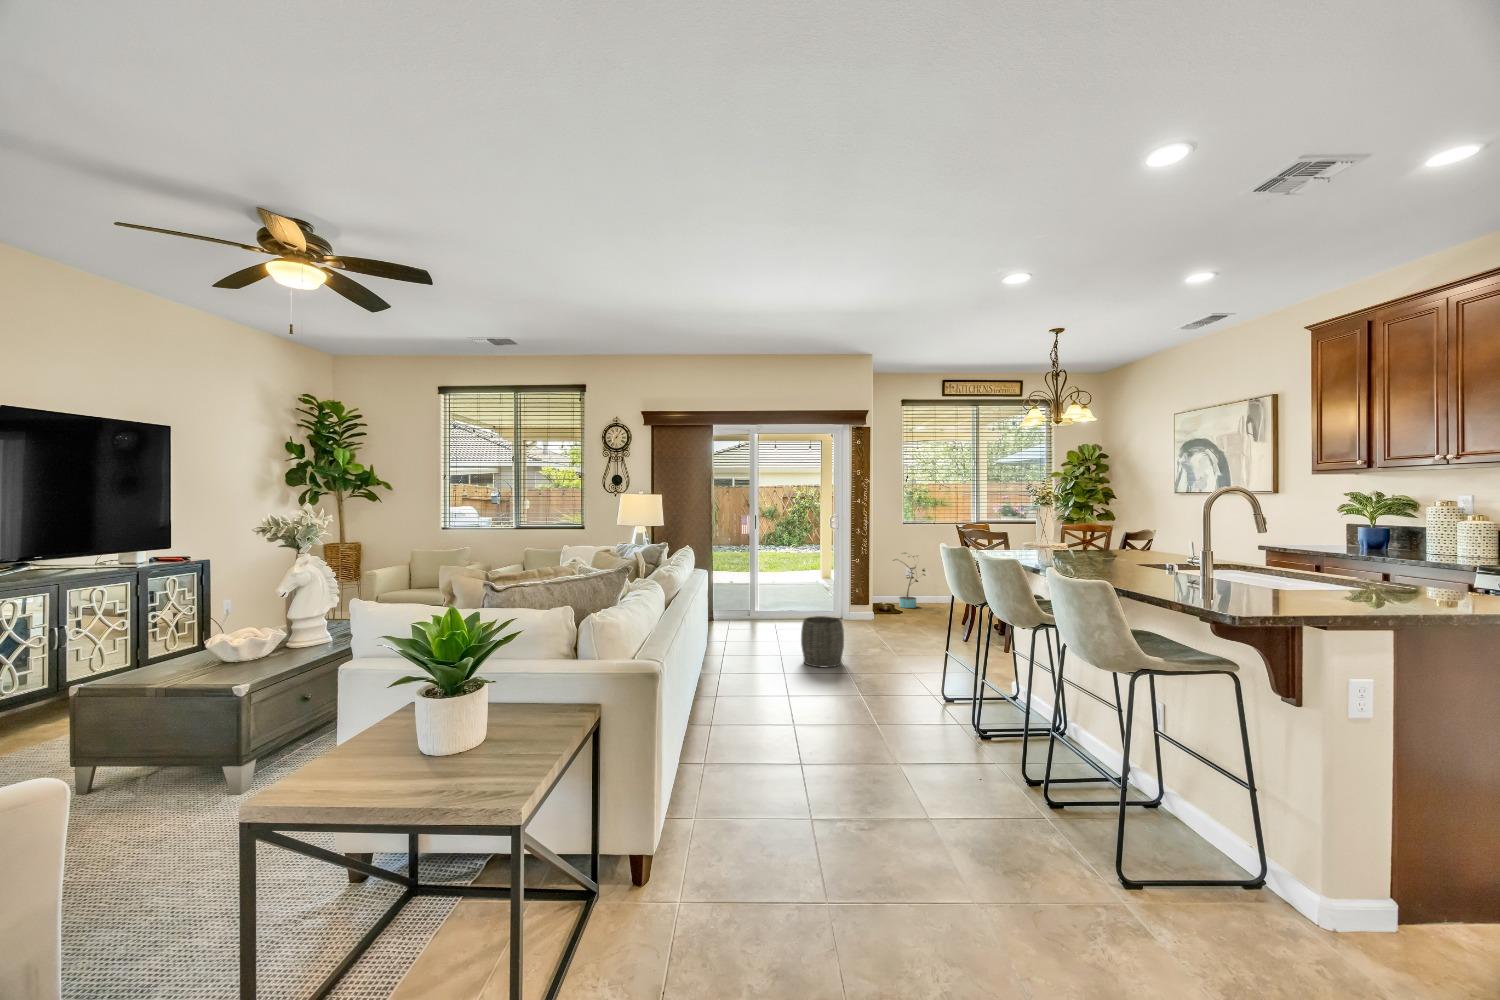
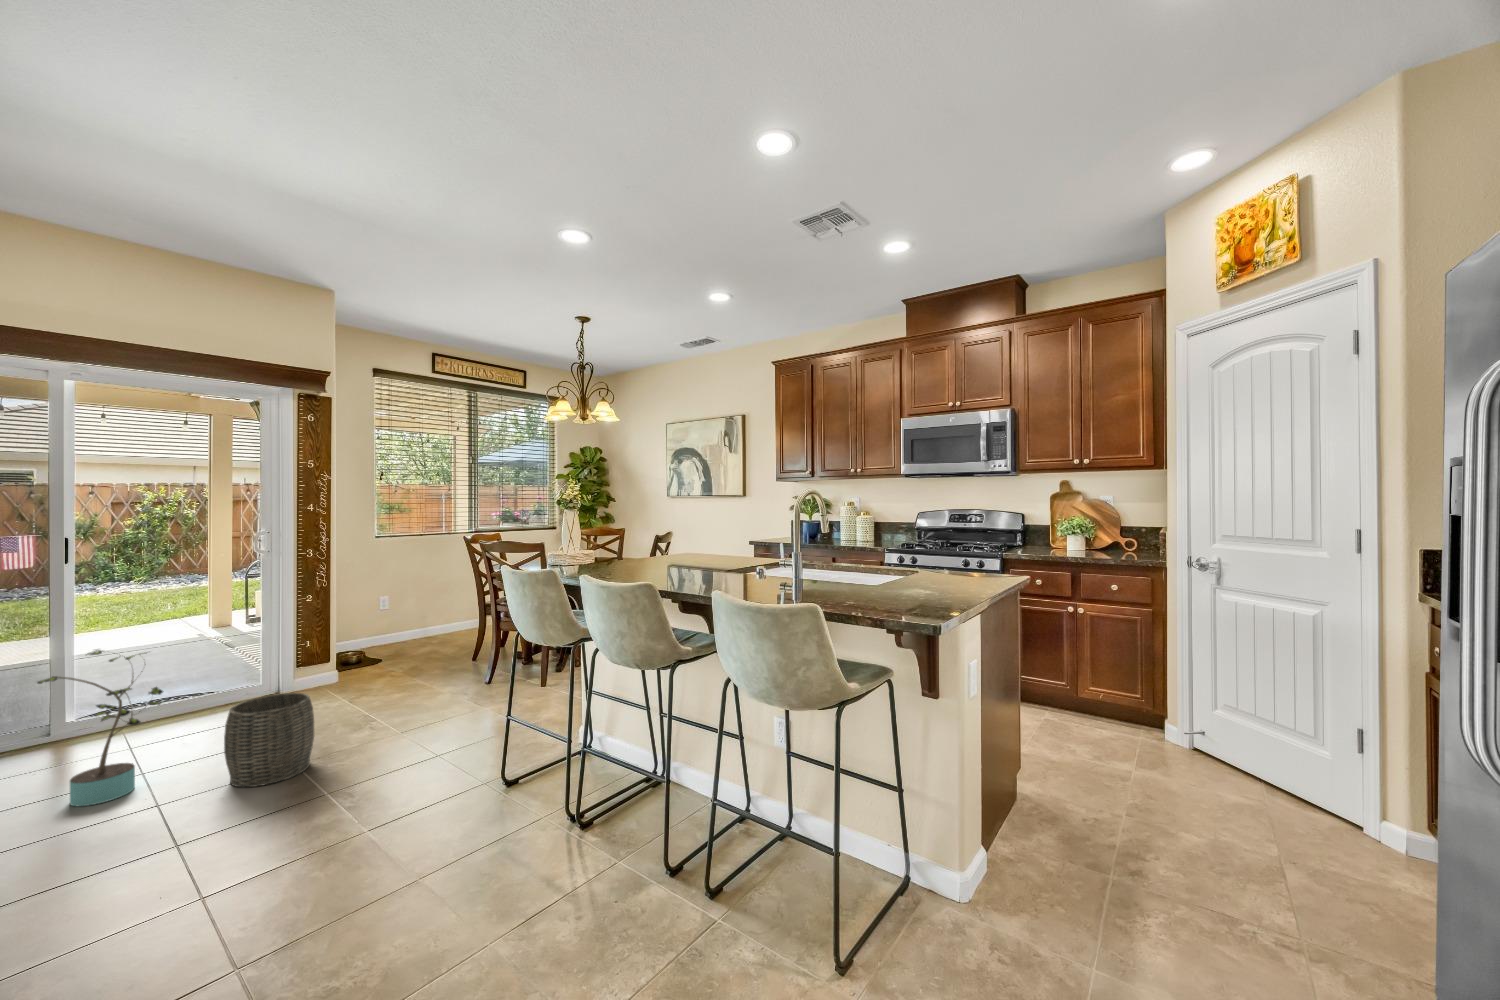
potted plant: present [893,553,925,608] -> present [38,650,163,806]

